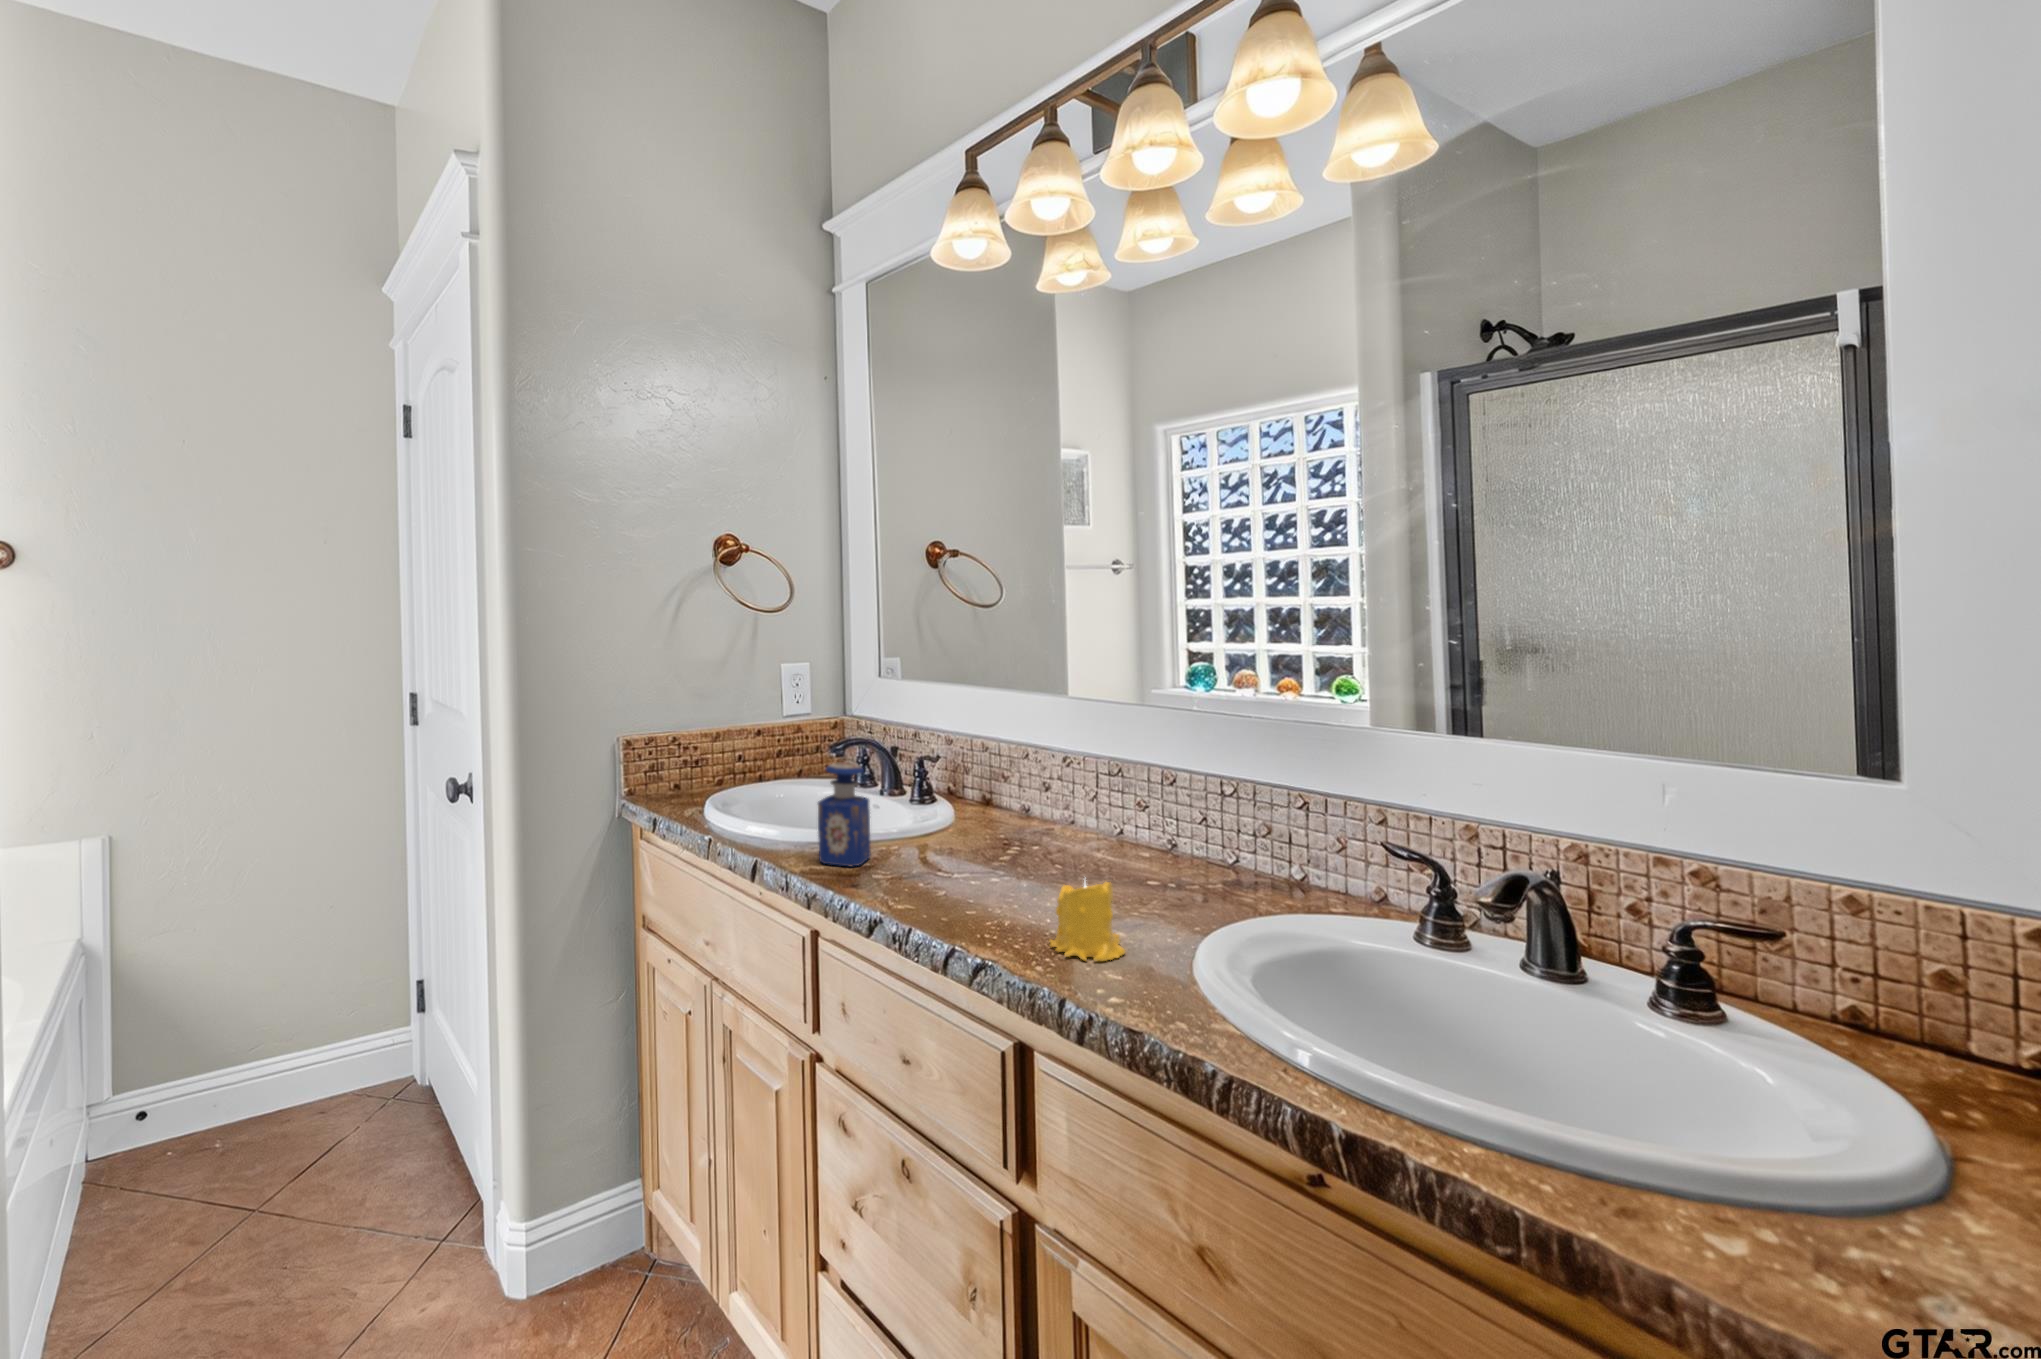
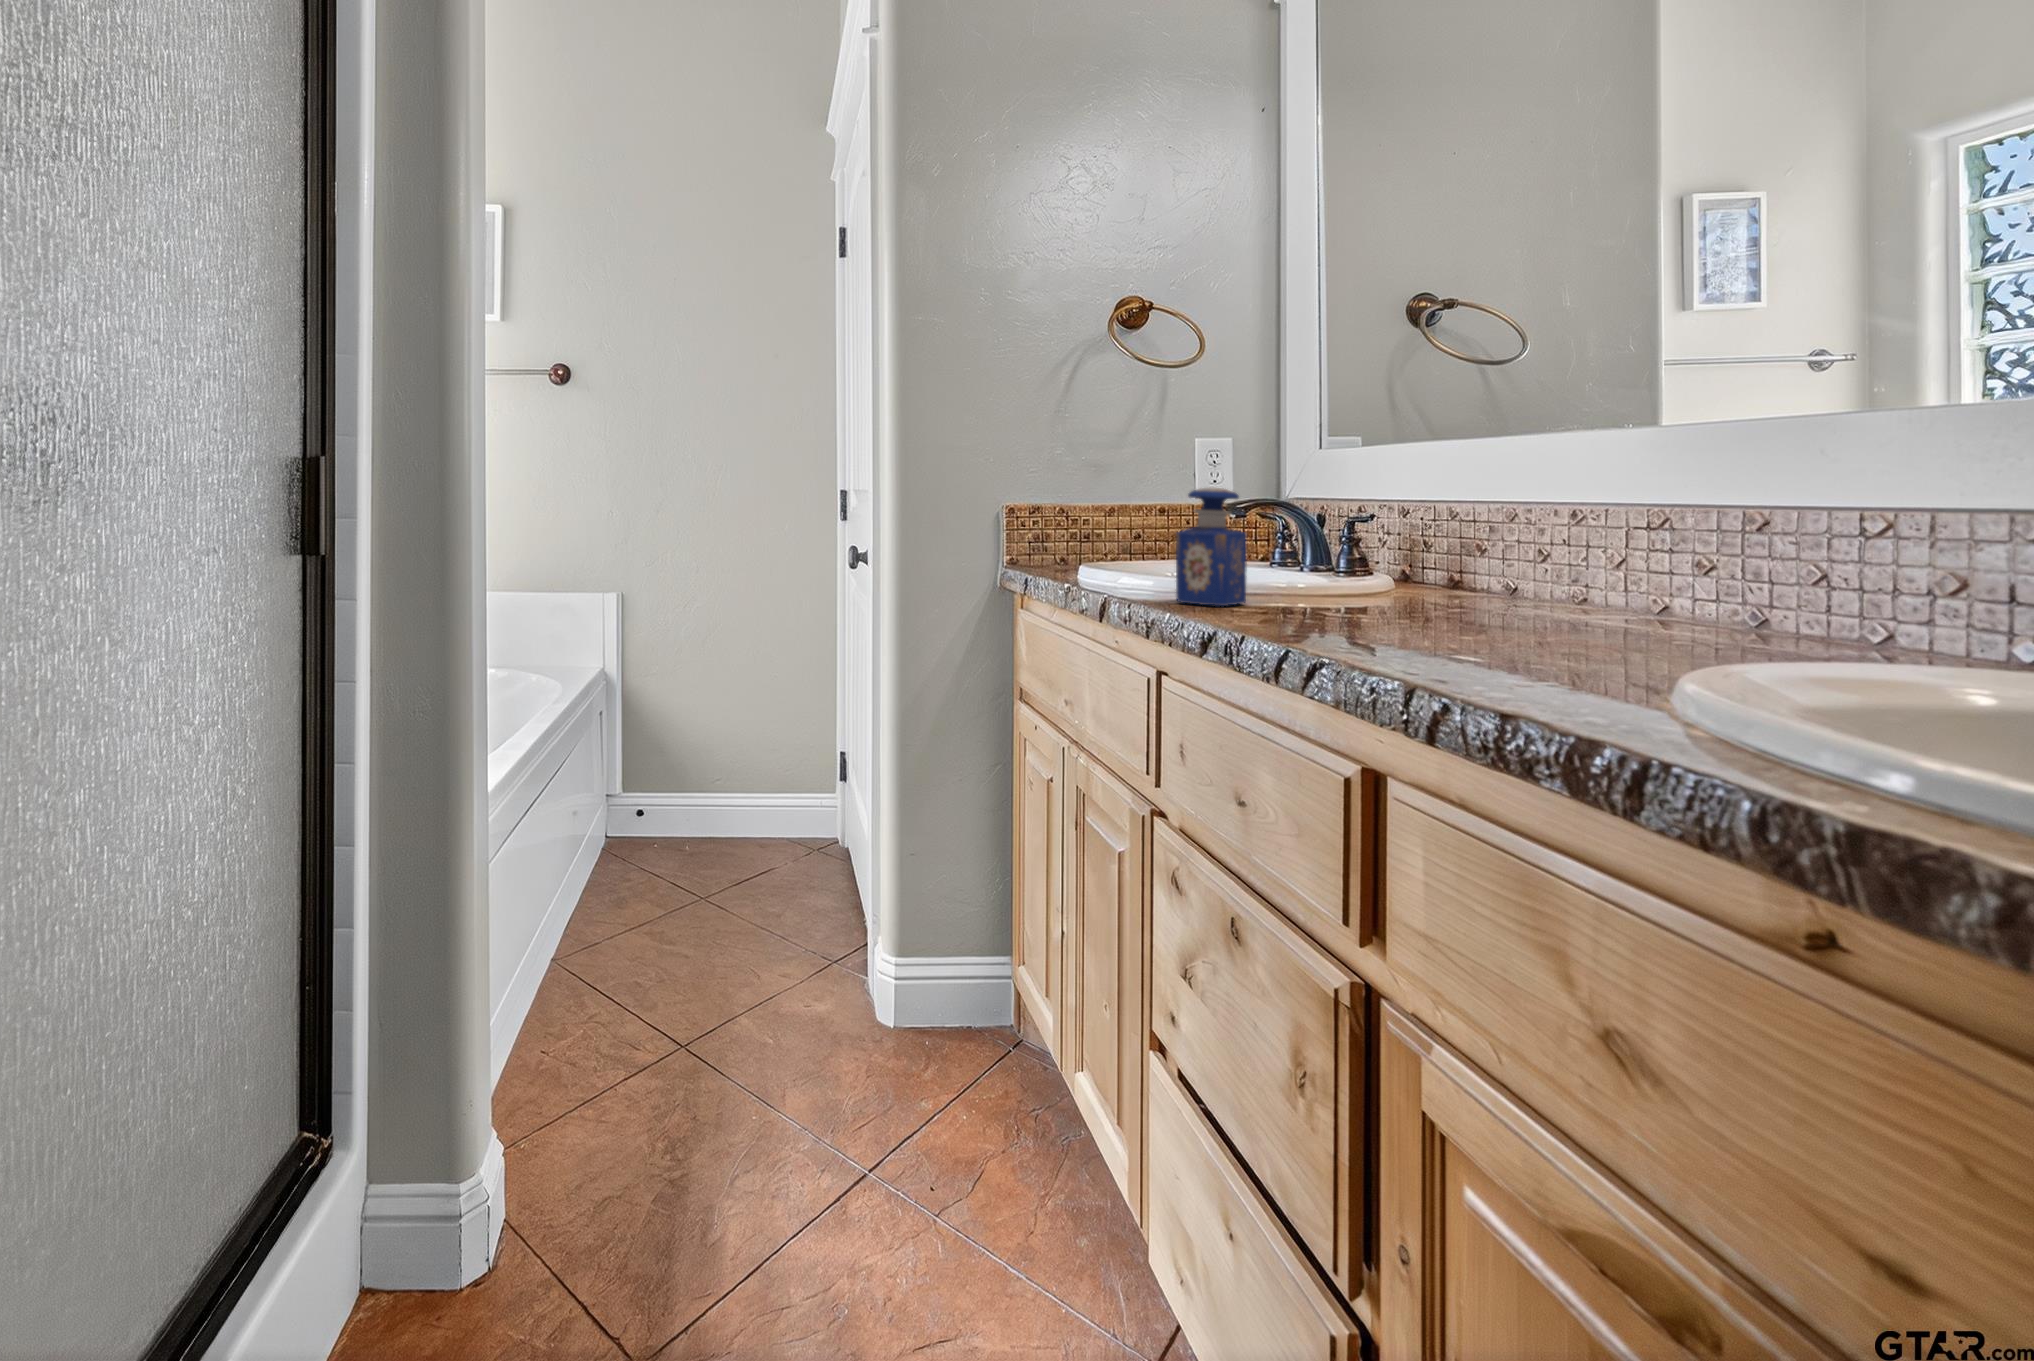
candle: present [1050,882,1125,961] -> none [1441,563,1572,674]

